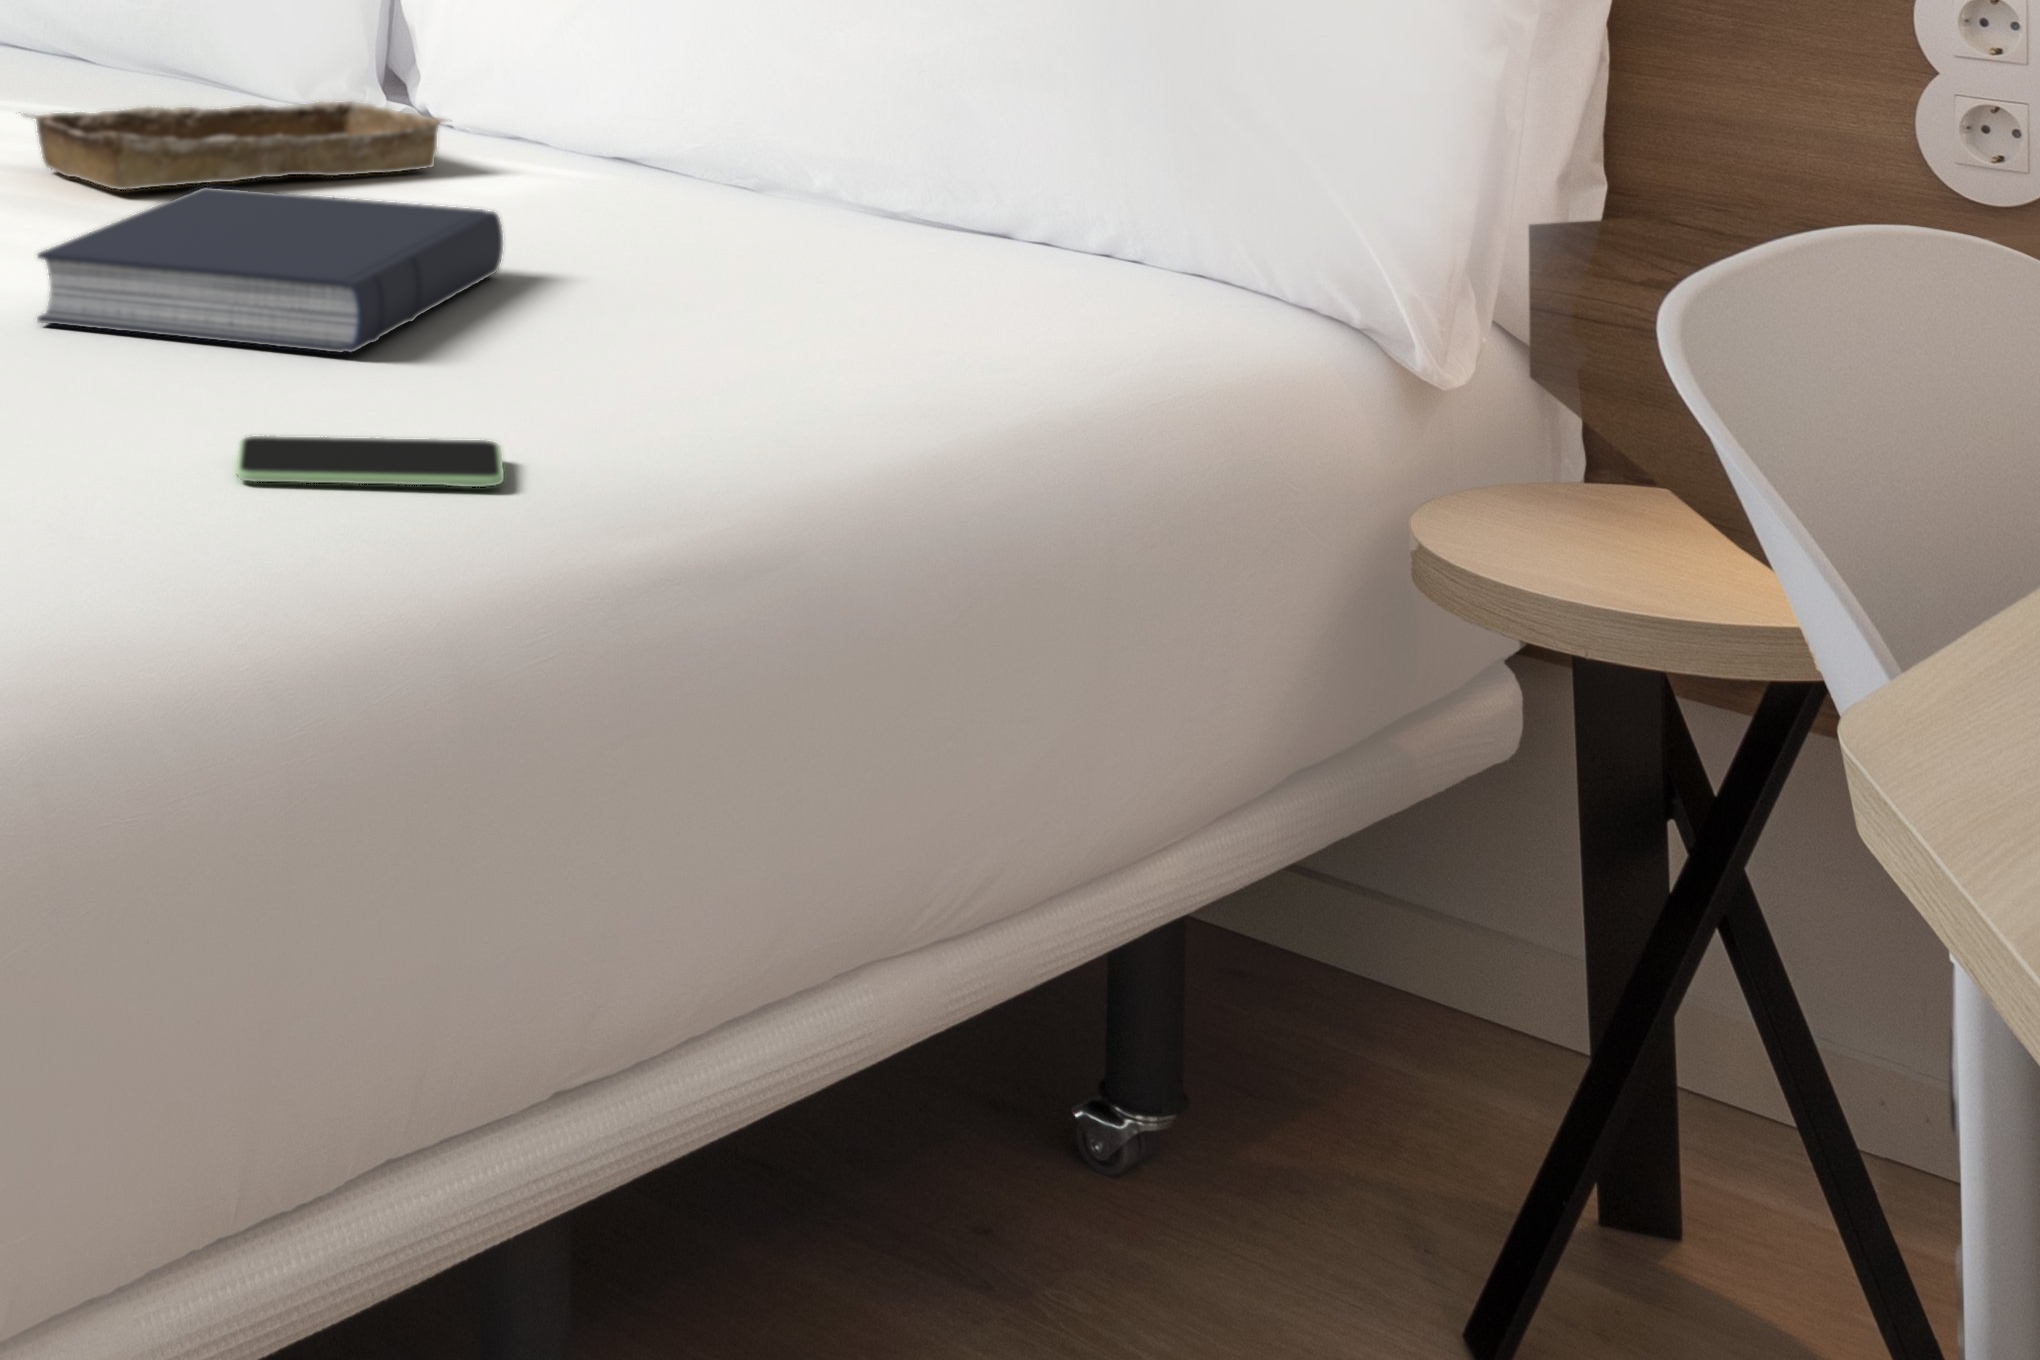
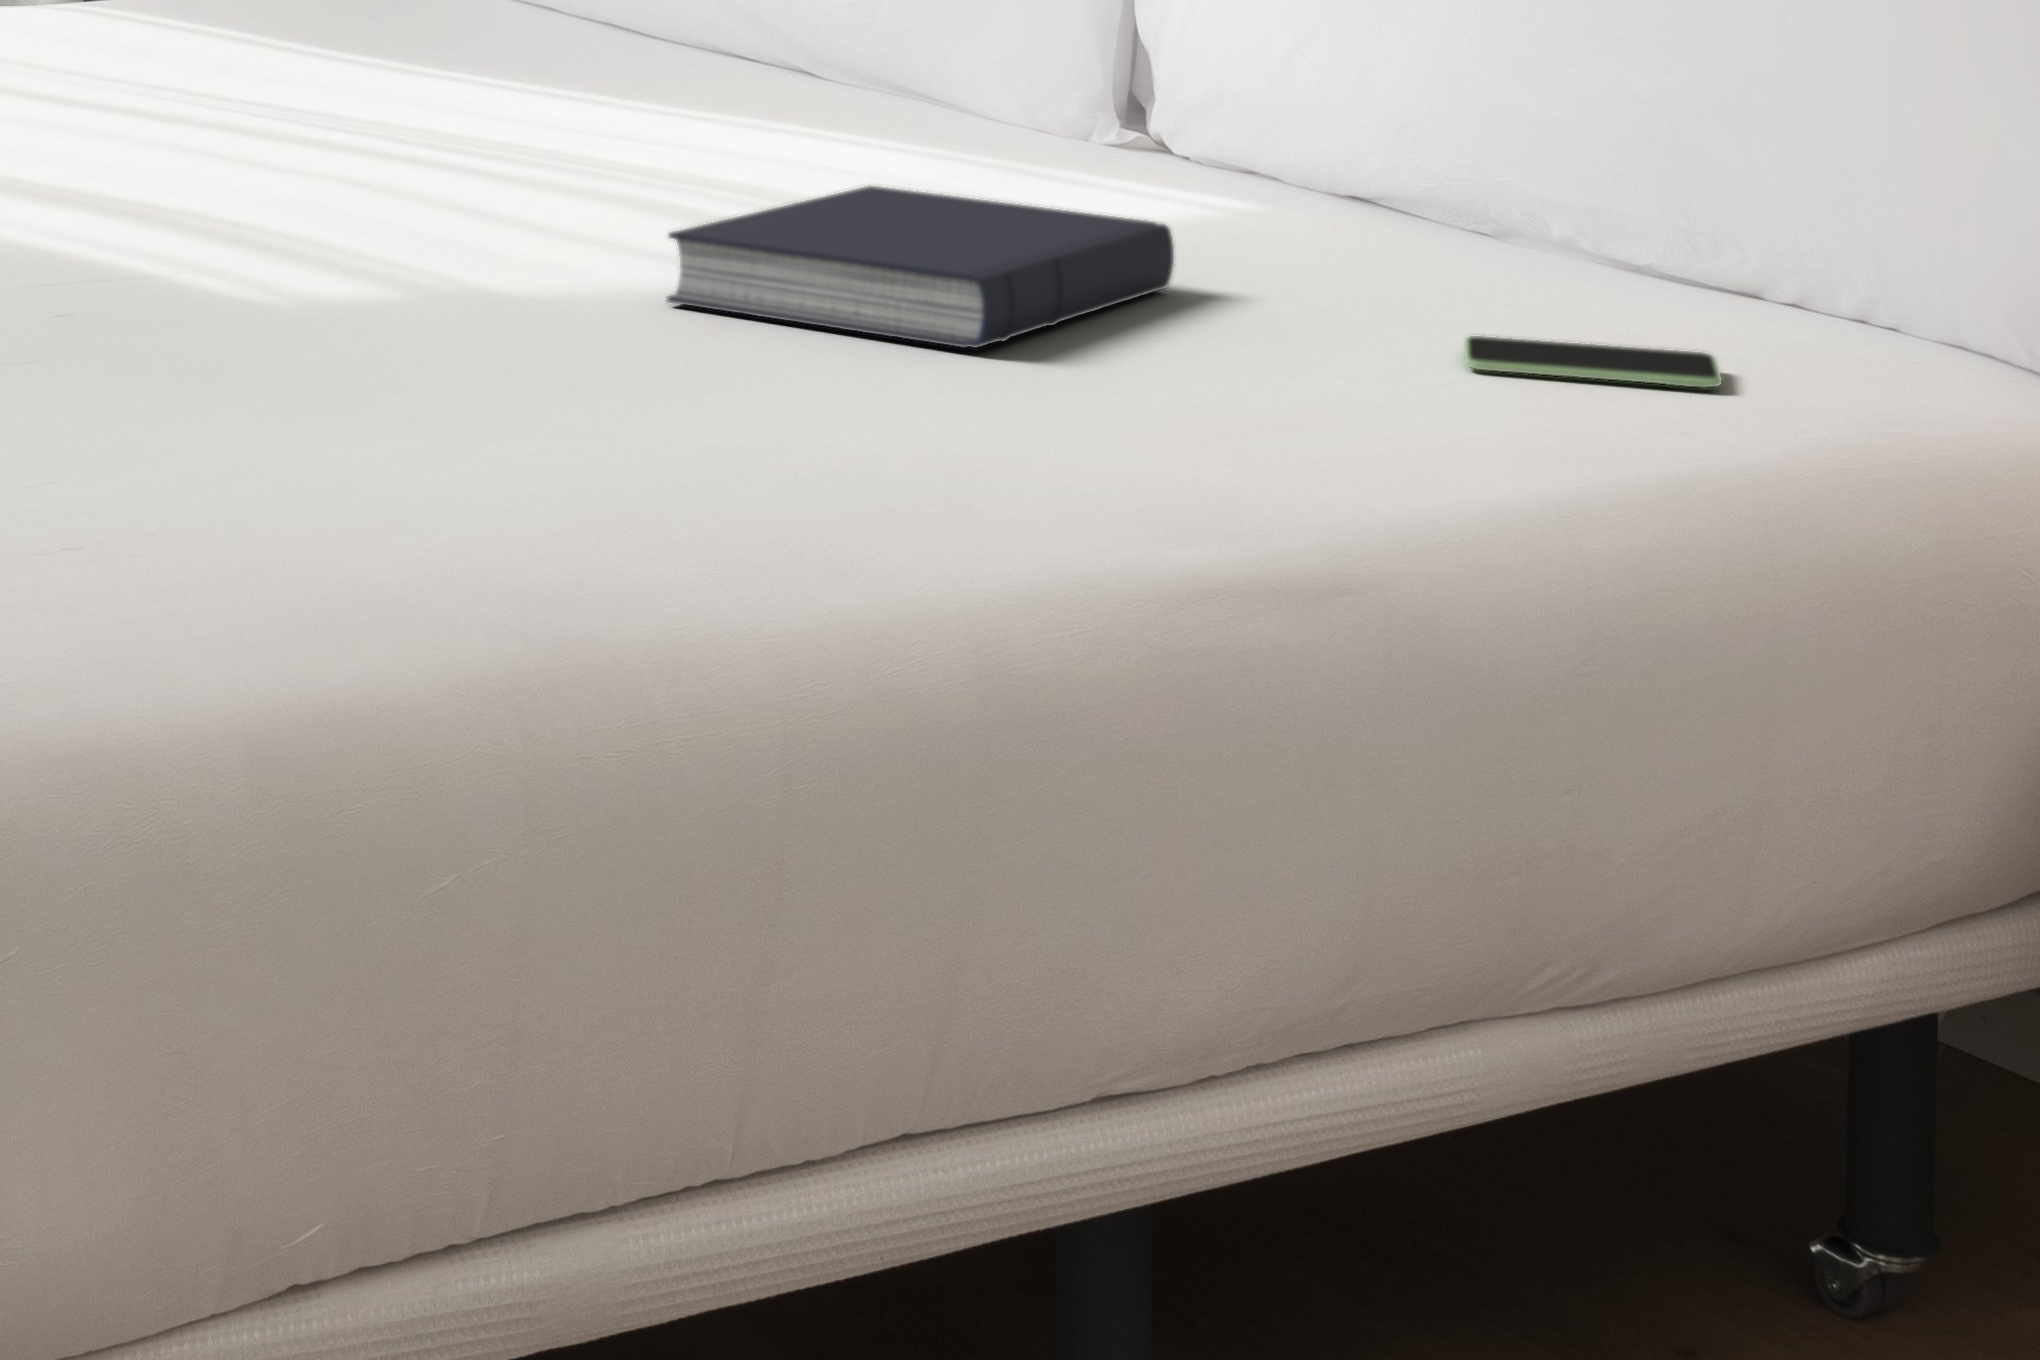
tray: present [19,101,451,190] -> none [706,108,1169,190]
smartphone: present [236,436,504,487] -> present [1464,336,1722,388]

